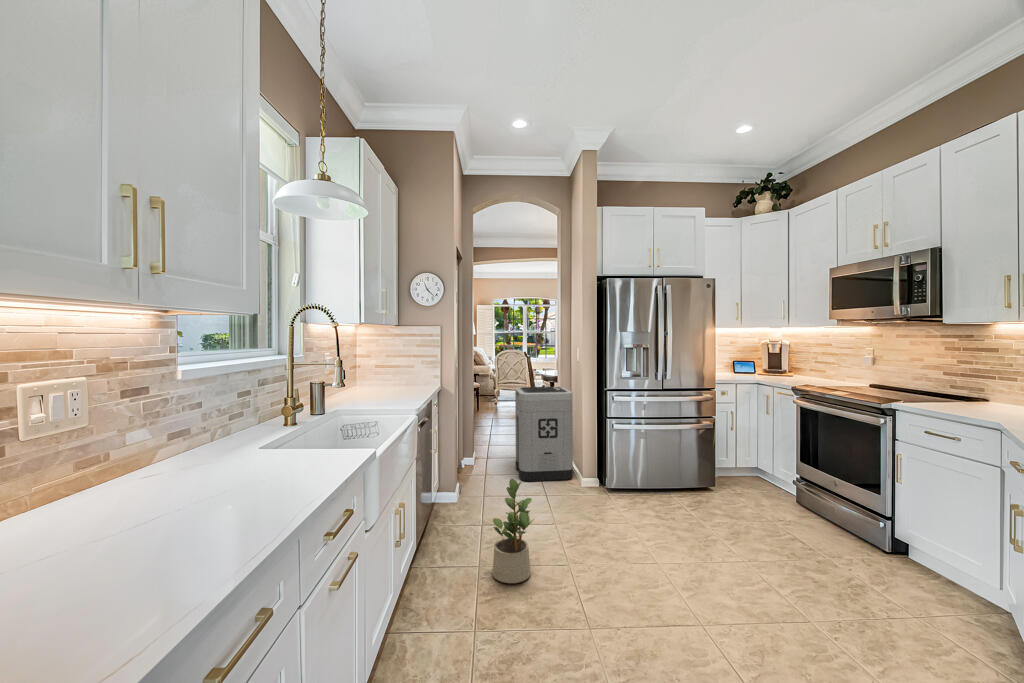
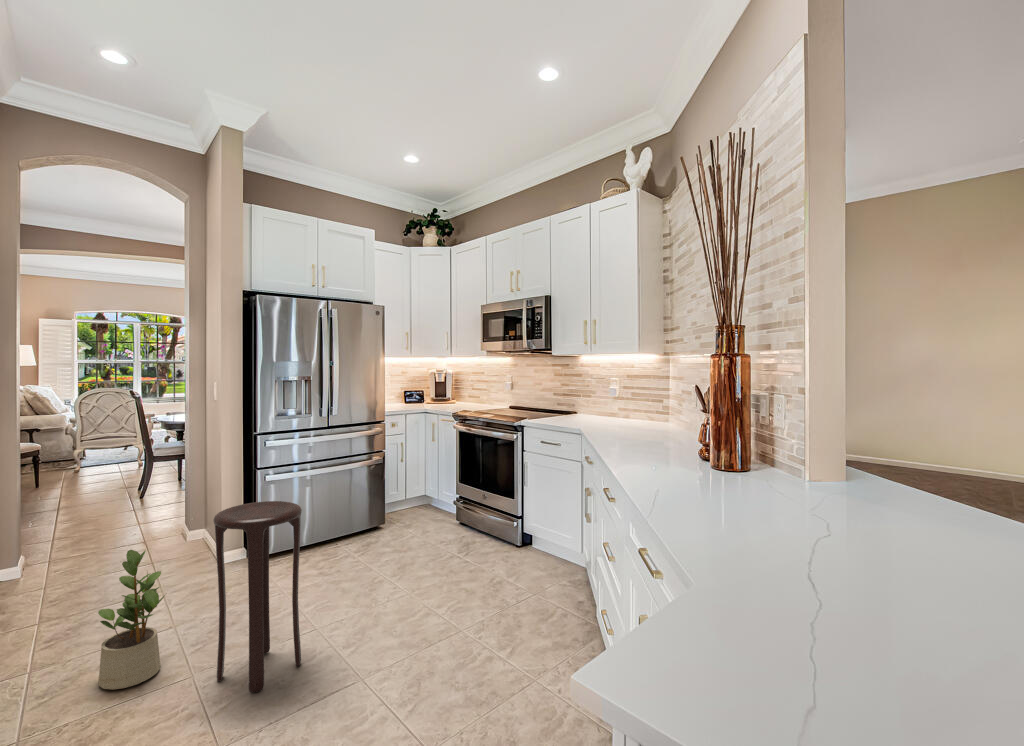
trash can: present [515,387,573,481] -> none [126,432,217,562]
stool: none [566,457,637,627] -> present [213,501,302,693]

